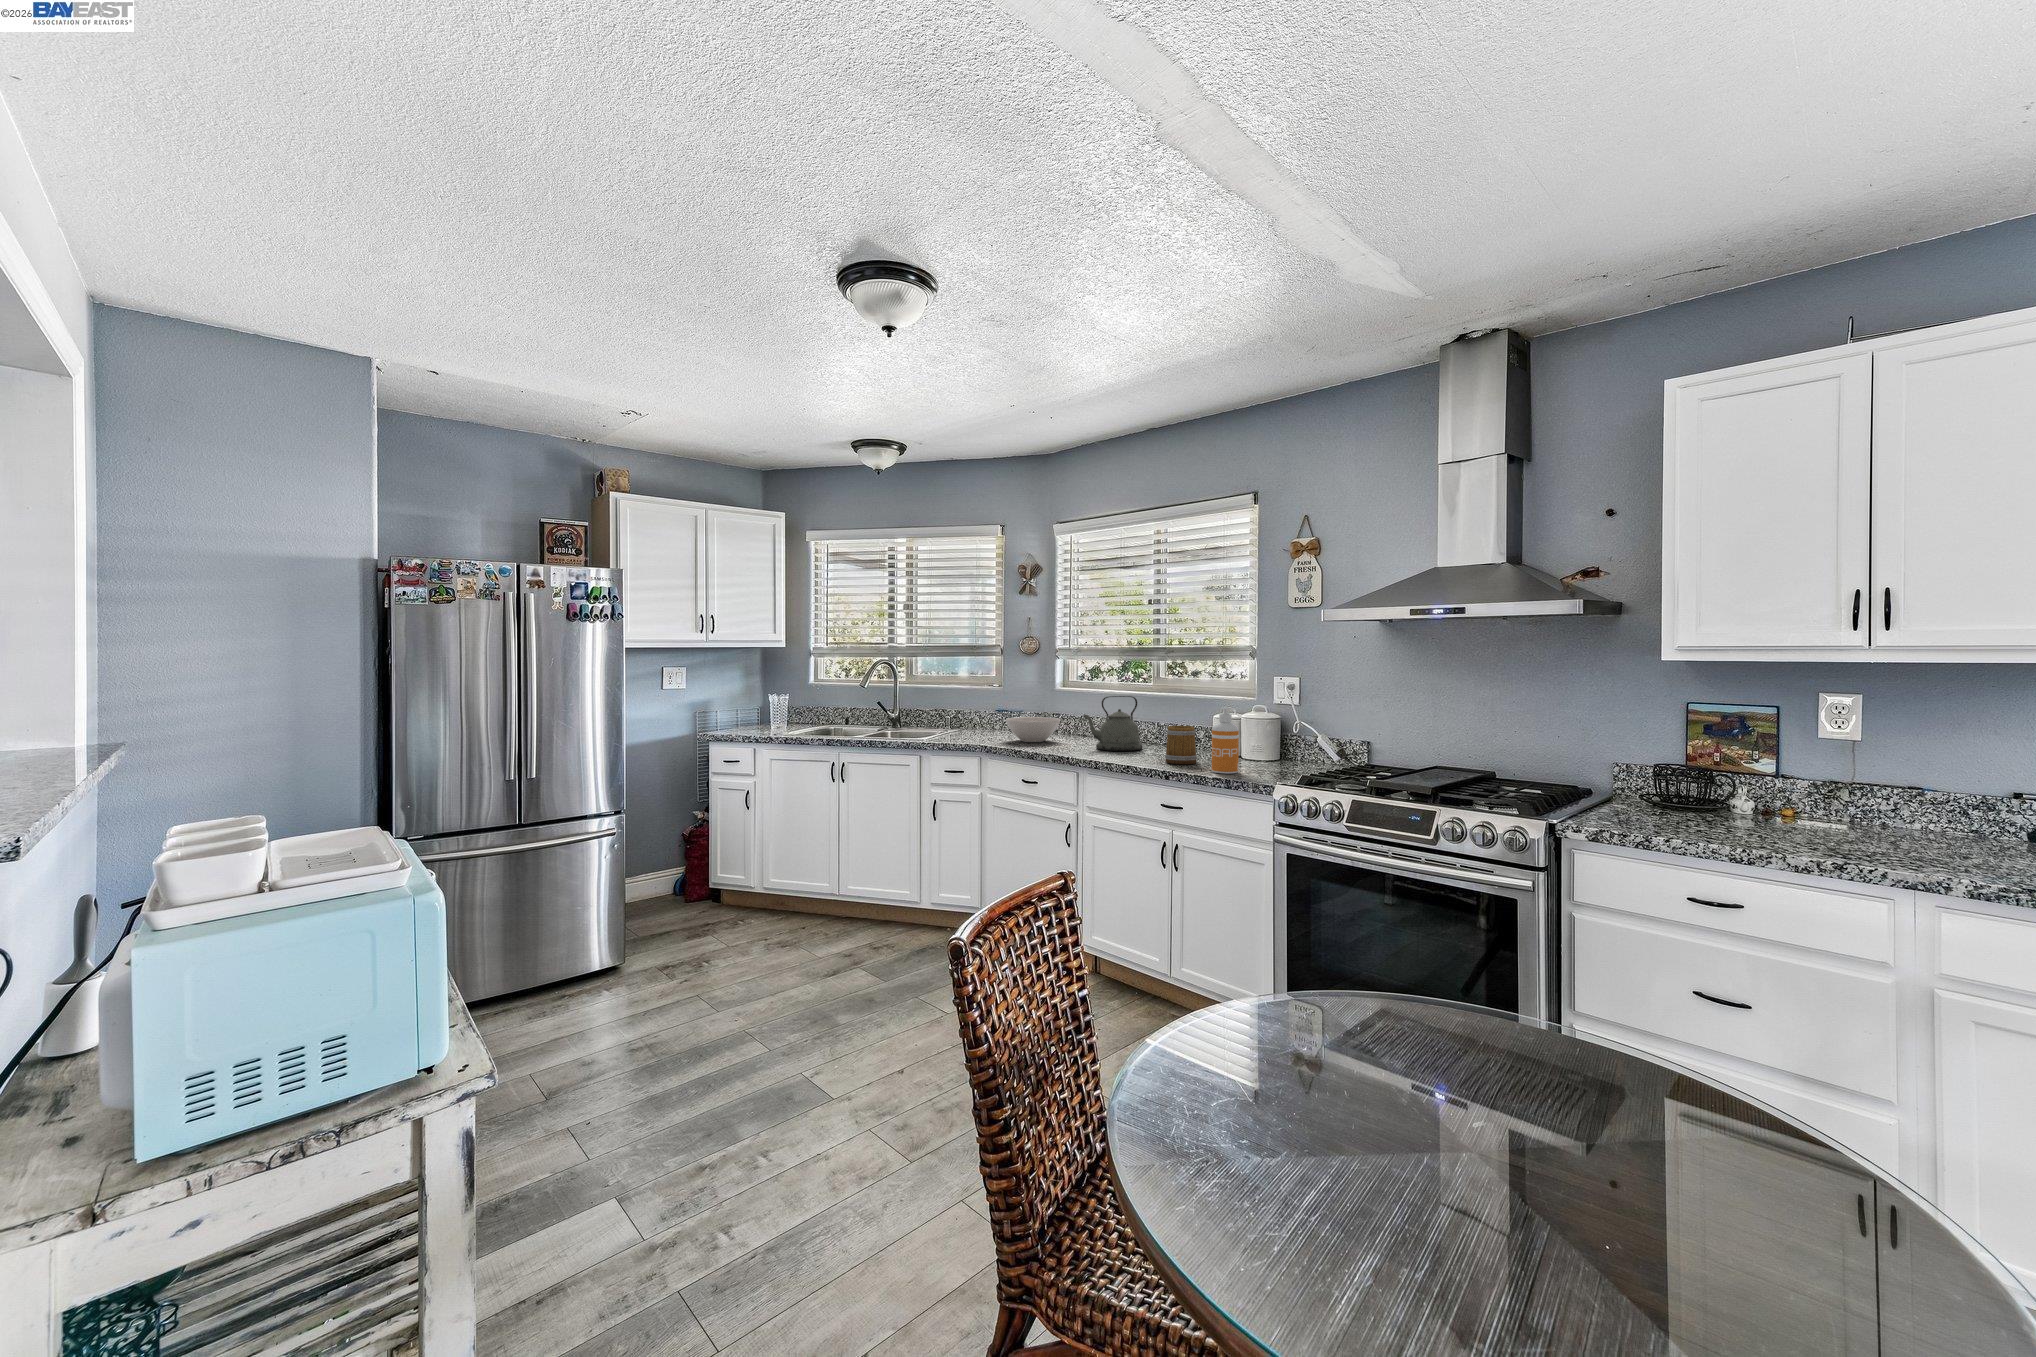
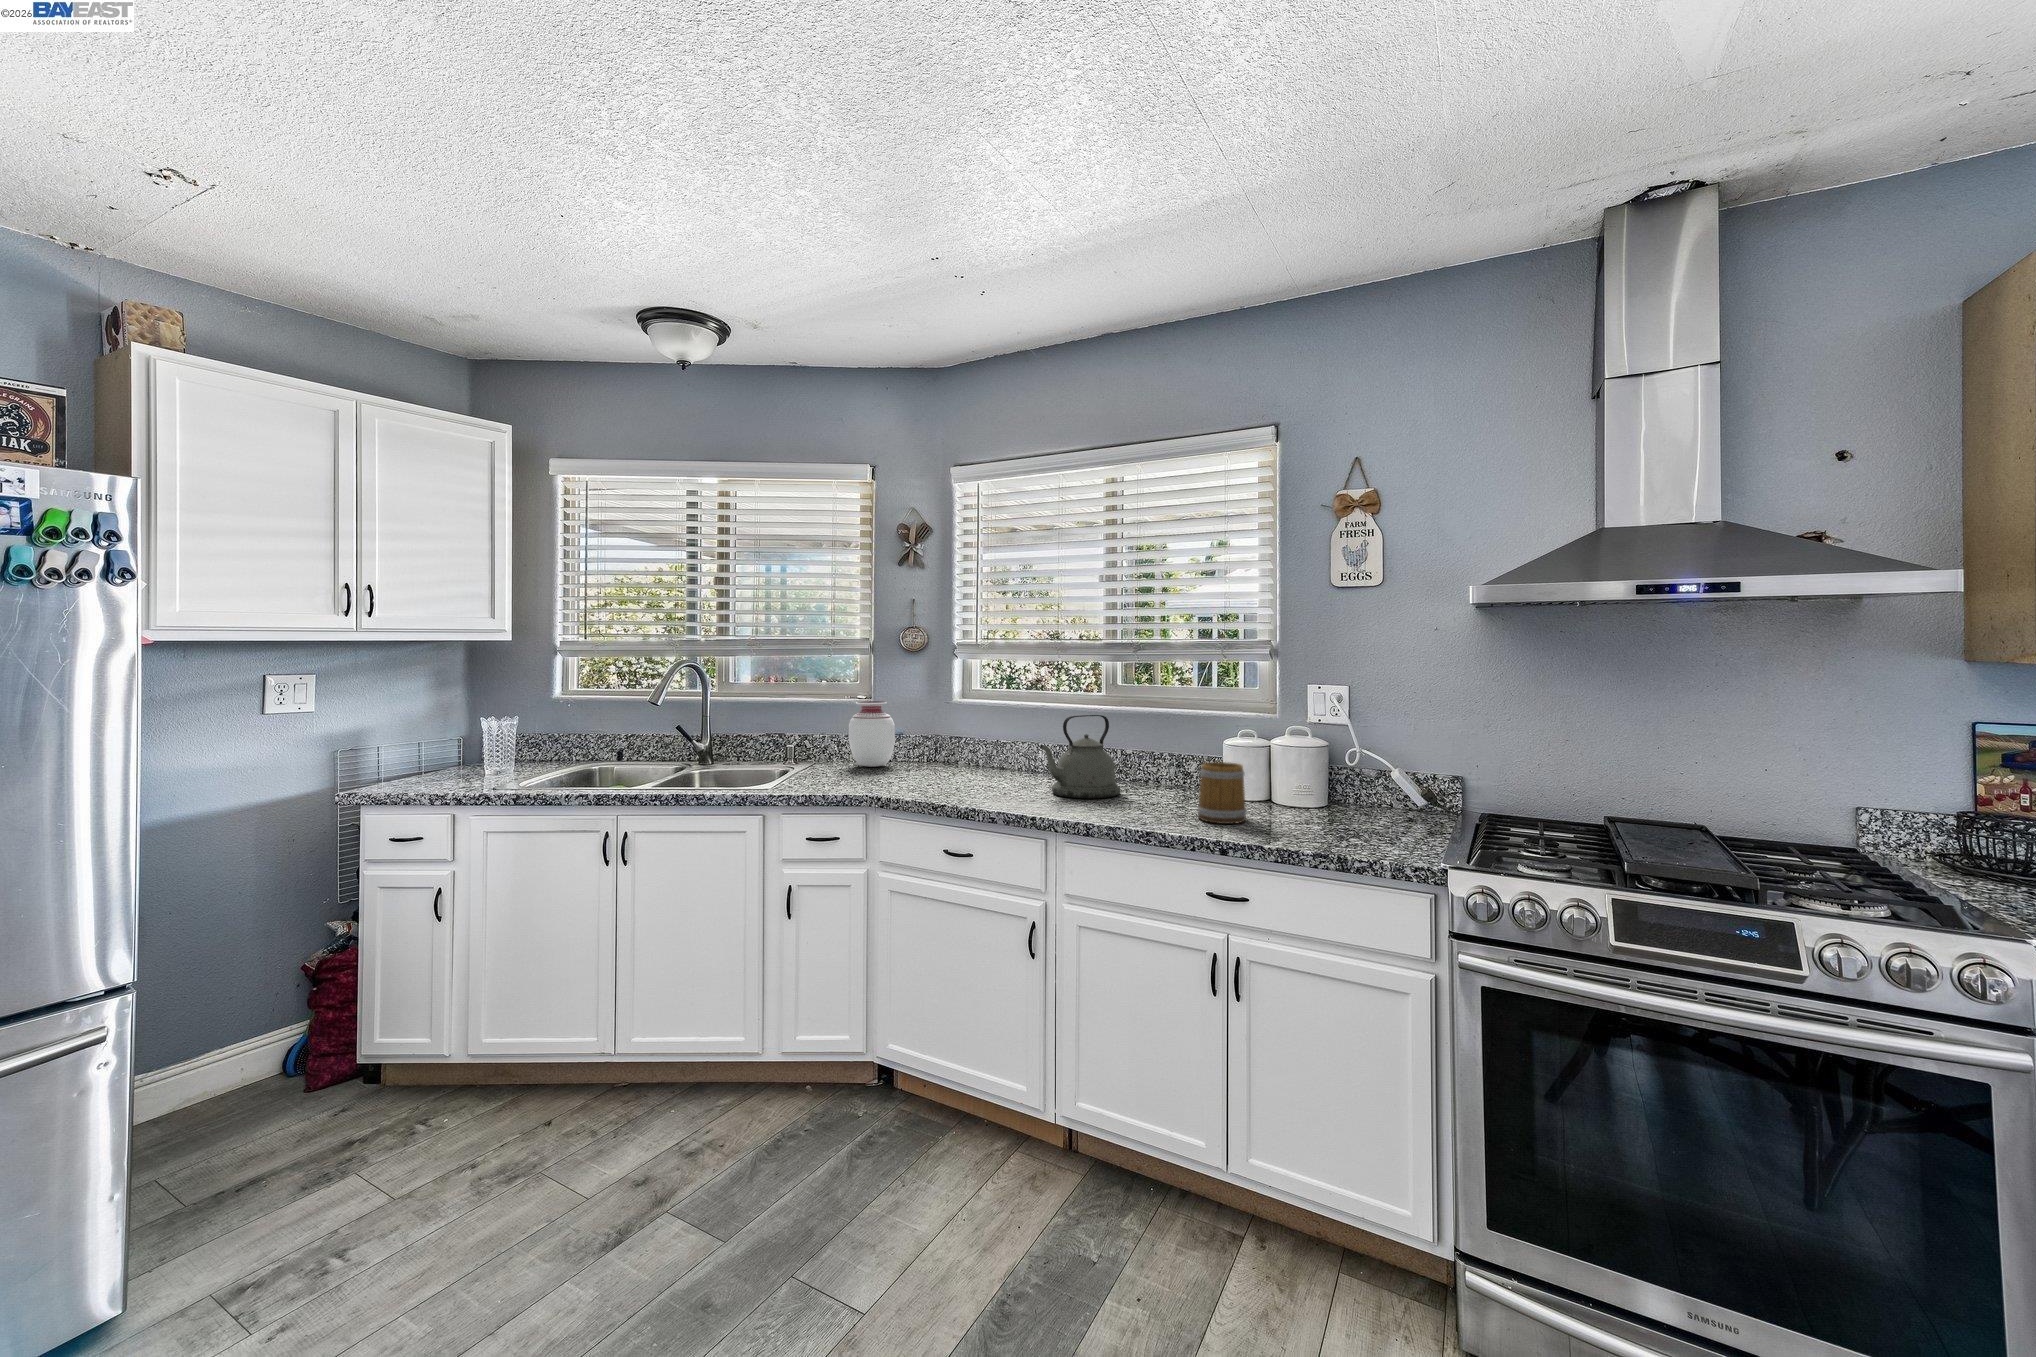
vase: none [985,688,1017,732] -> present [849,701,895,767]
soap dispenser: present [1212,707,1239,774] -> none [1302,736,1346,843]
bowl: present [1006,717,1060,742] -> none [899,745,981,785]

